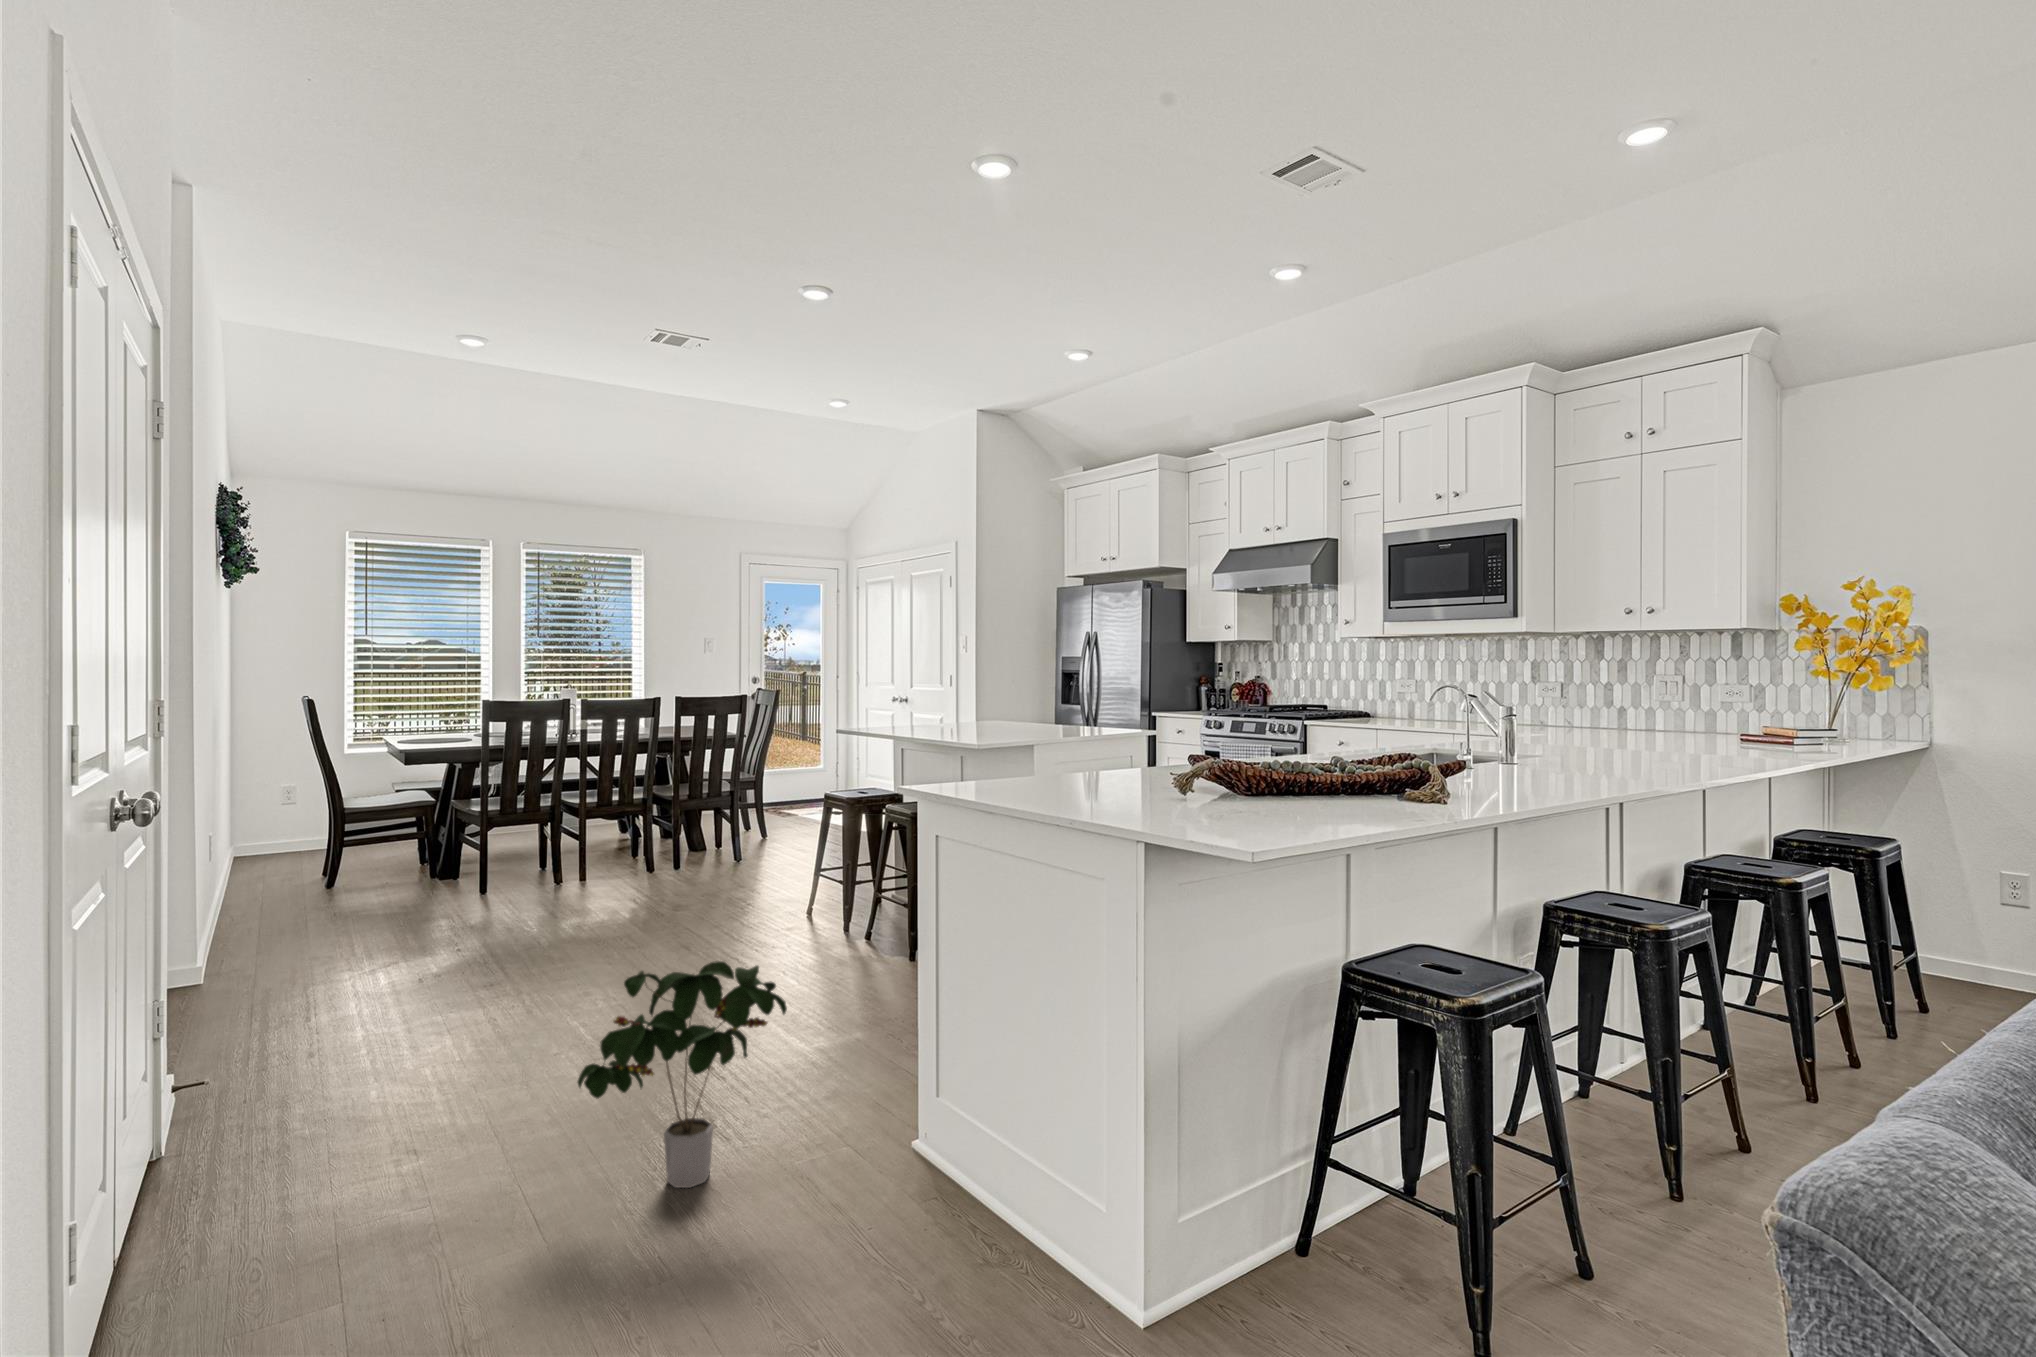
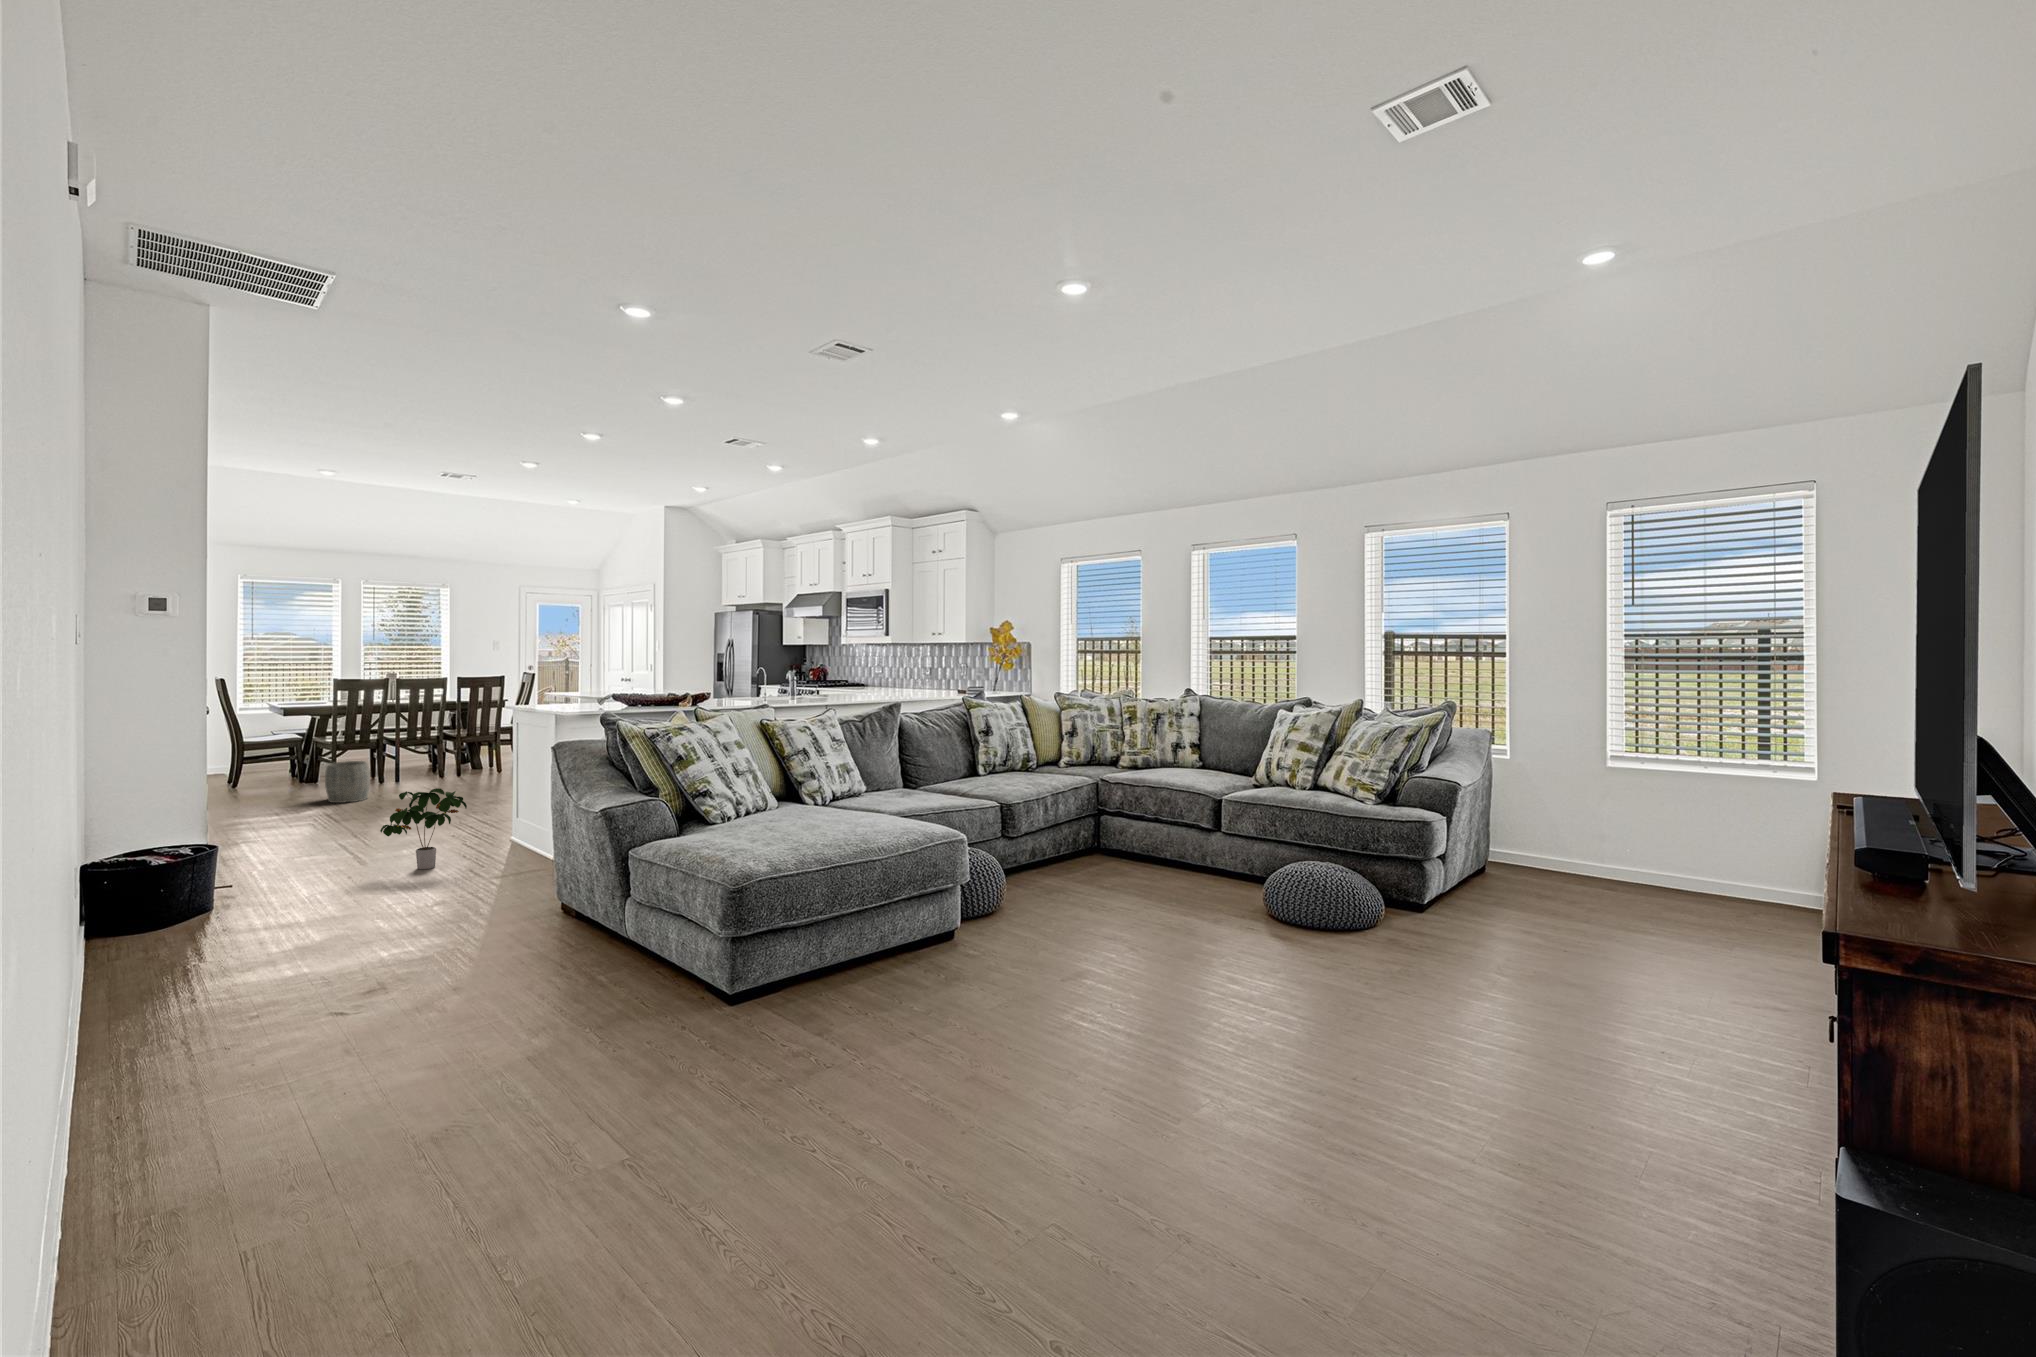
woven basket: none [465,845,540,924] -> present [325,761,370,803]

